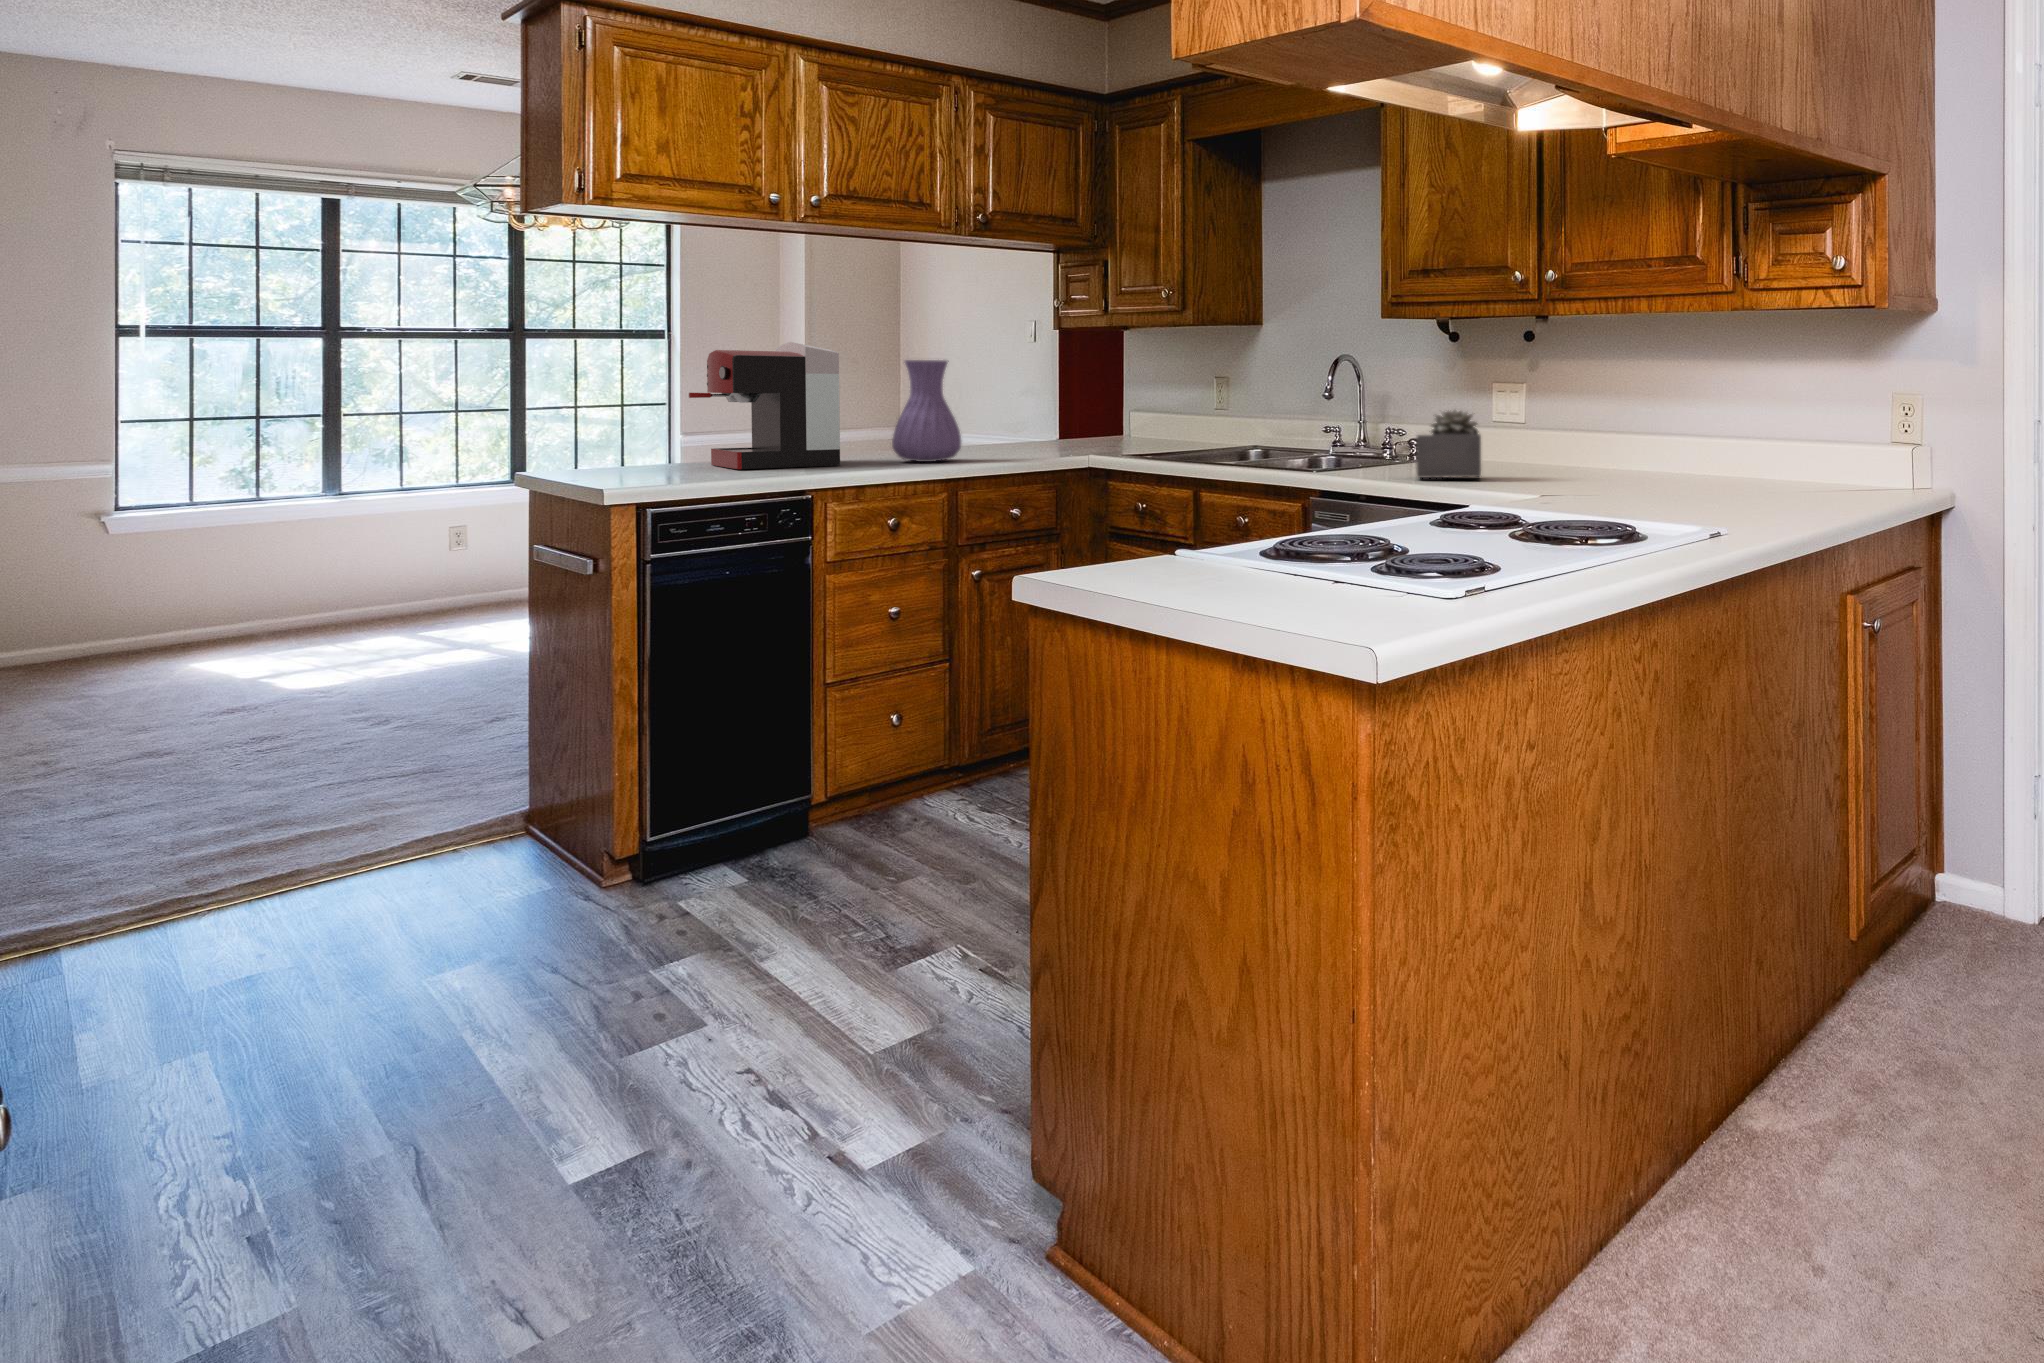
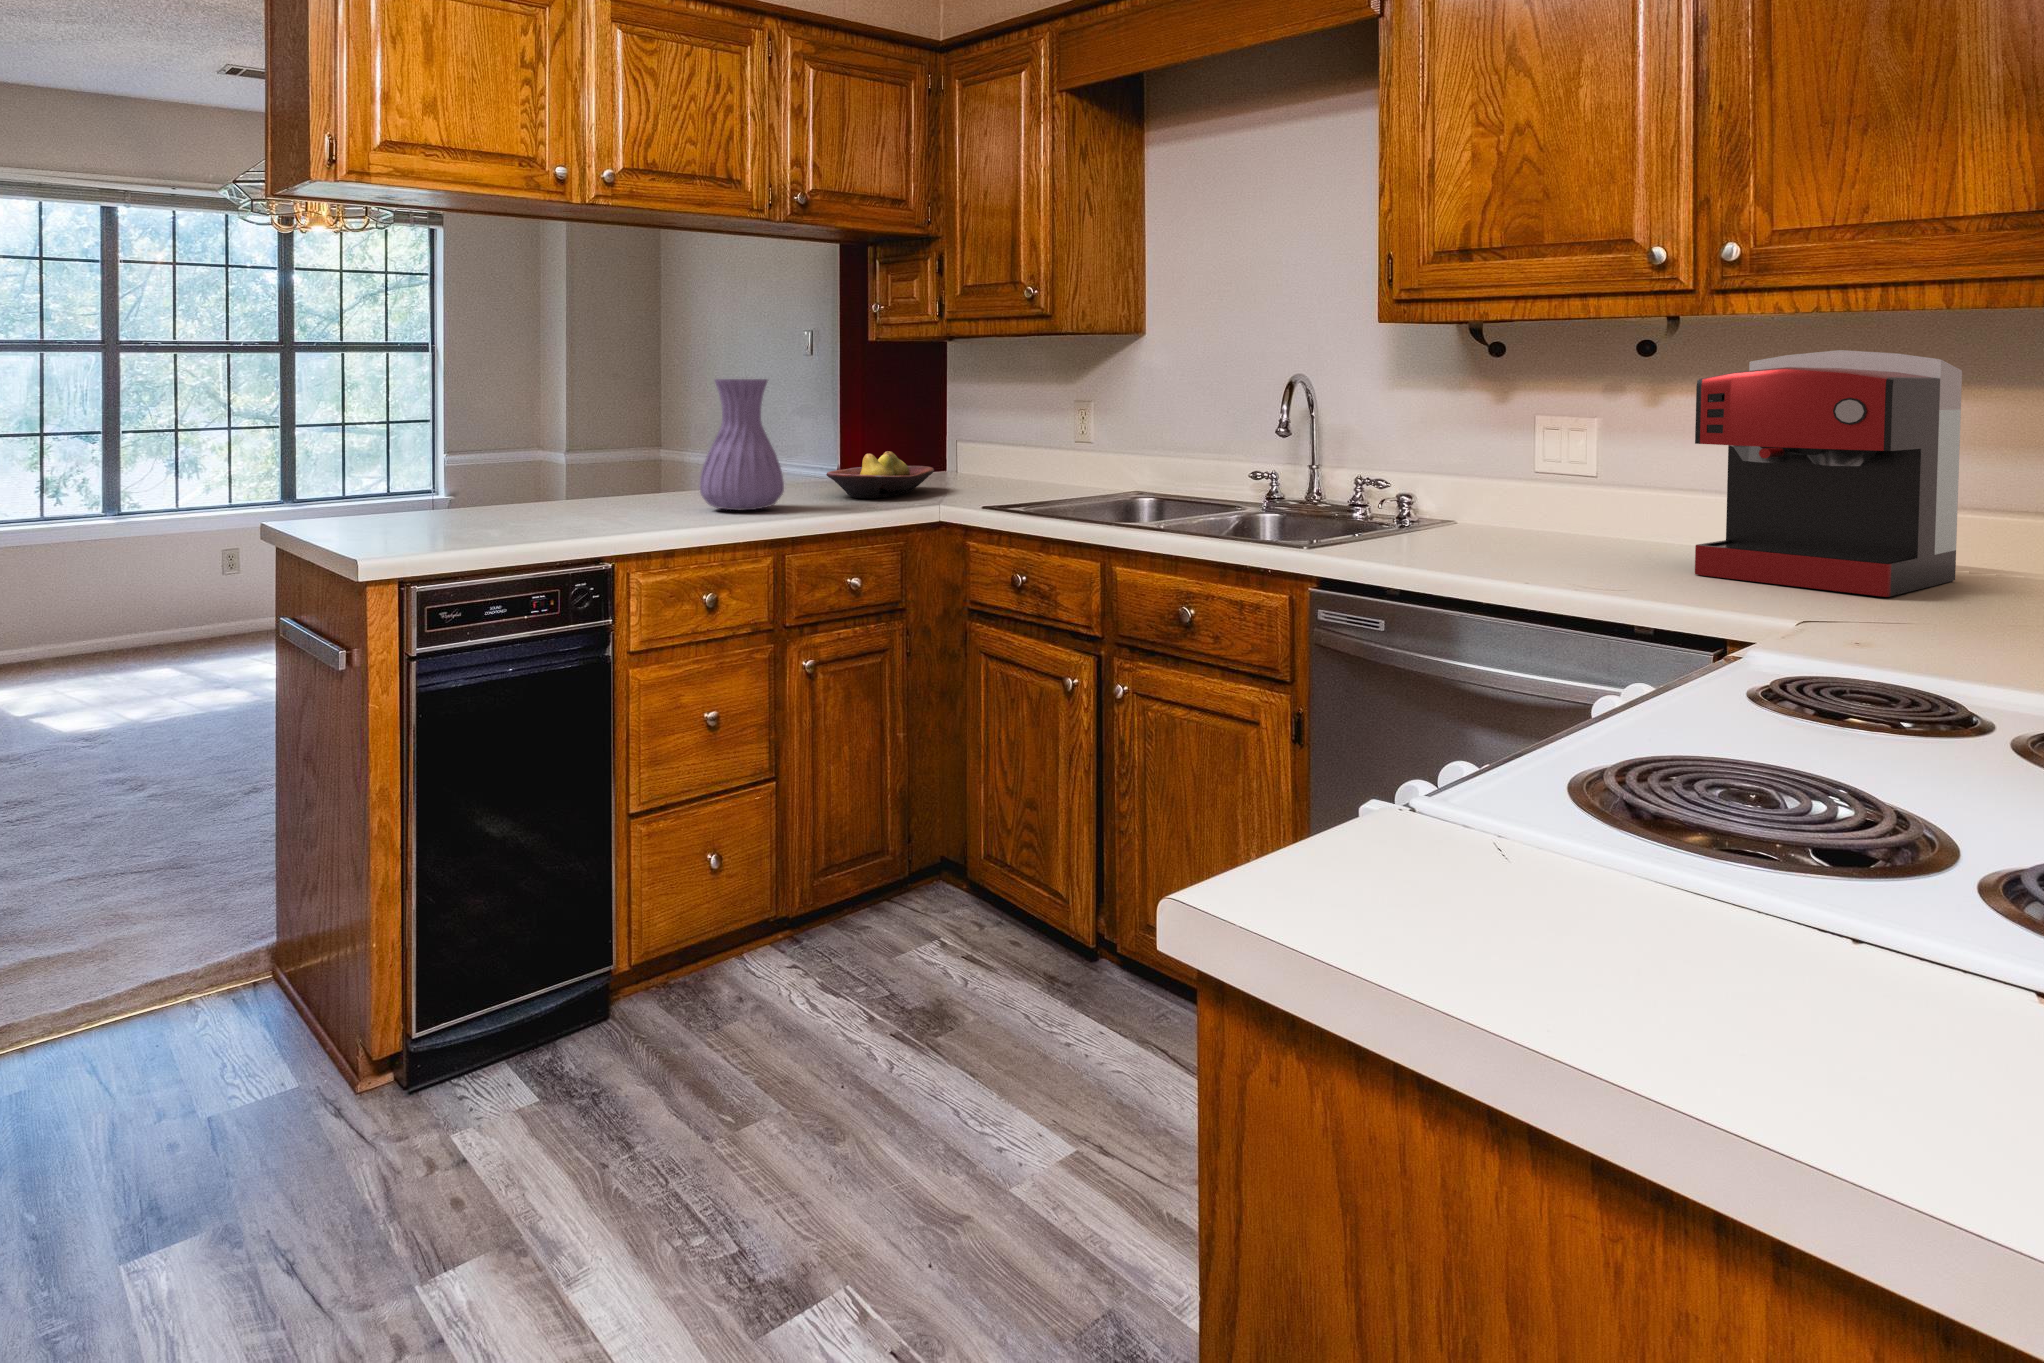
coffee maker: present [689,342,840,469] -> present [1695,350,1962,597]
succulent plant: present [1416,410,1481,478] -> none [1471,452,1598,561]
fruit bowl: none [1002,420,1095,455] -> present [826,451,934,498]

